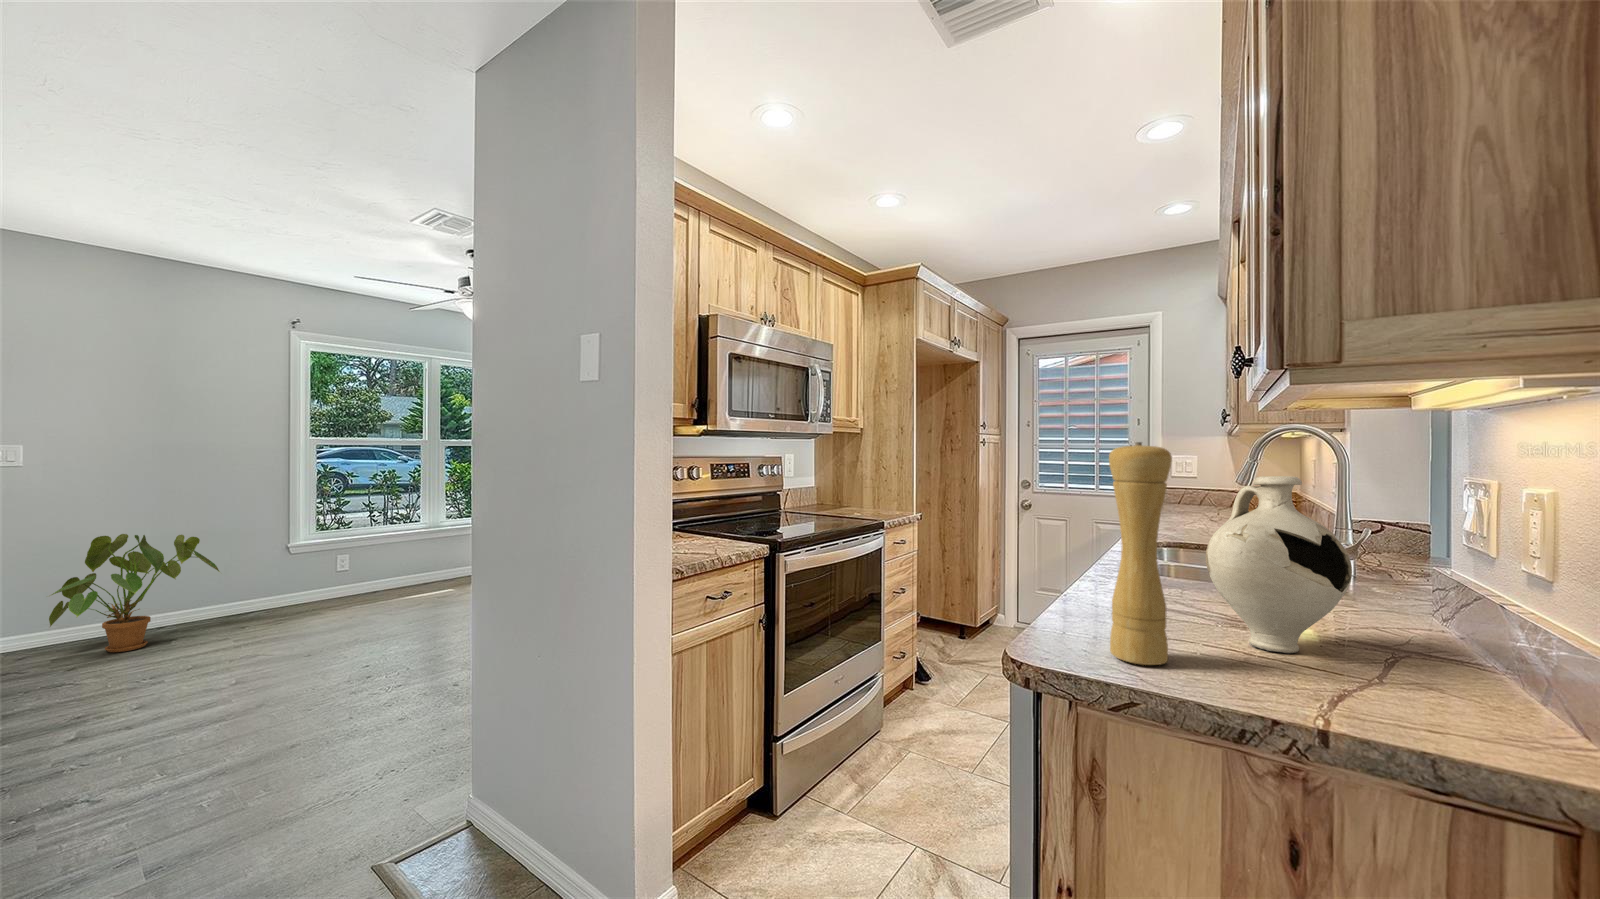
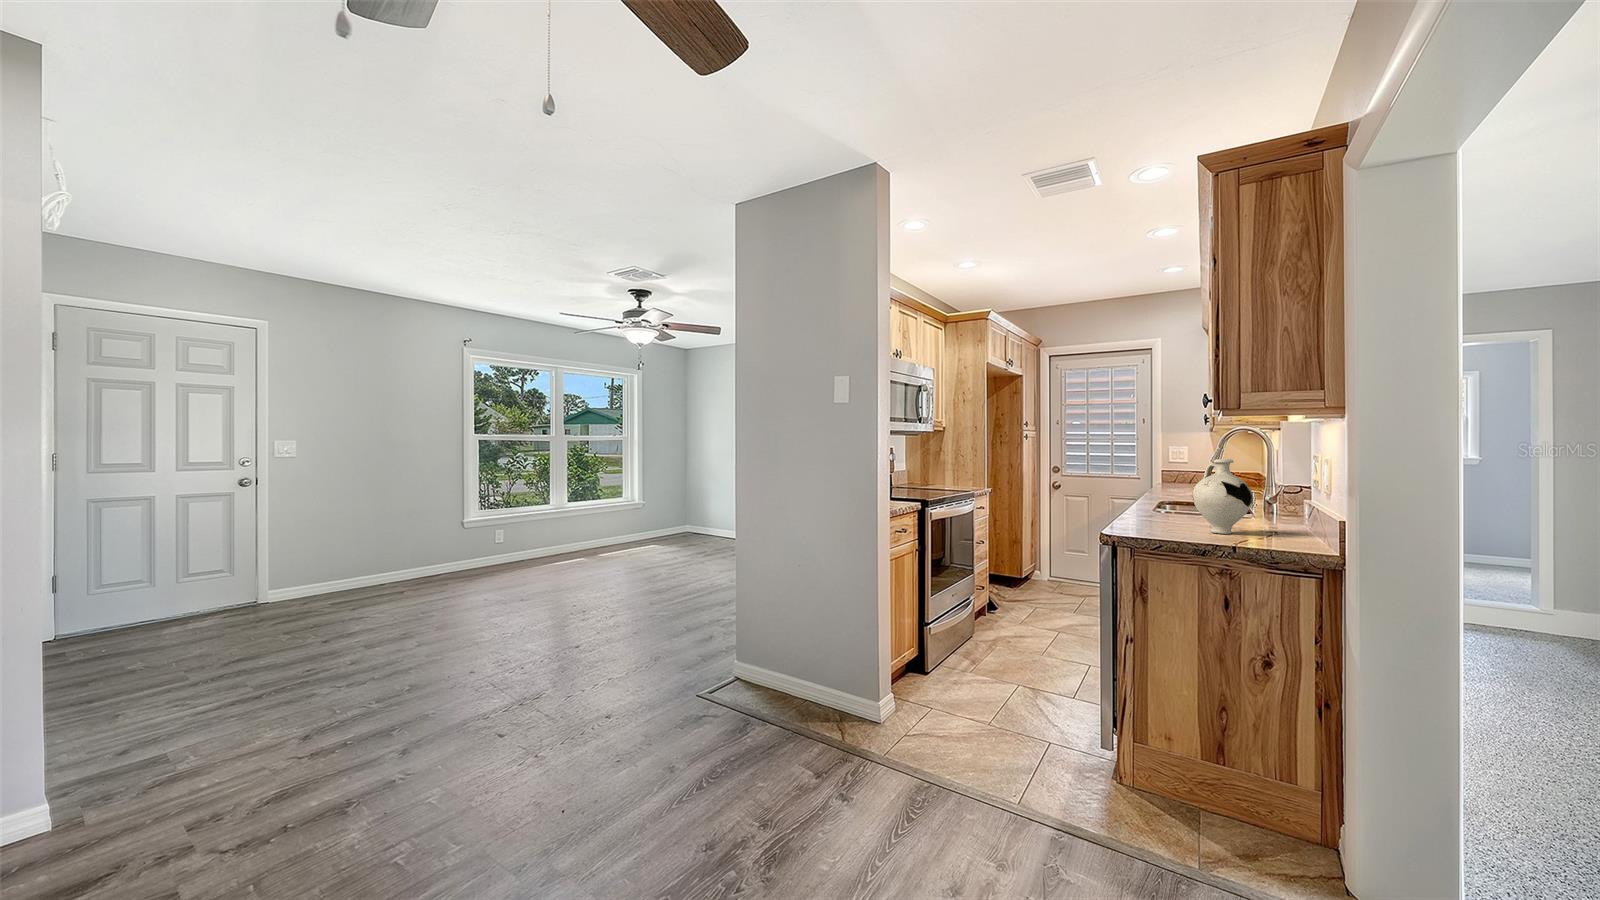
pepper mill: present [1109,442,1172,665] -> none [1151,445,1178,537]
house plant: present [49,534,220,652] -> none [346,509,451,596]

